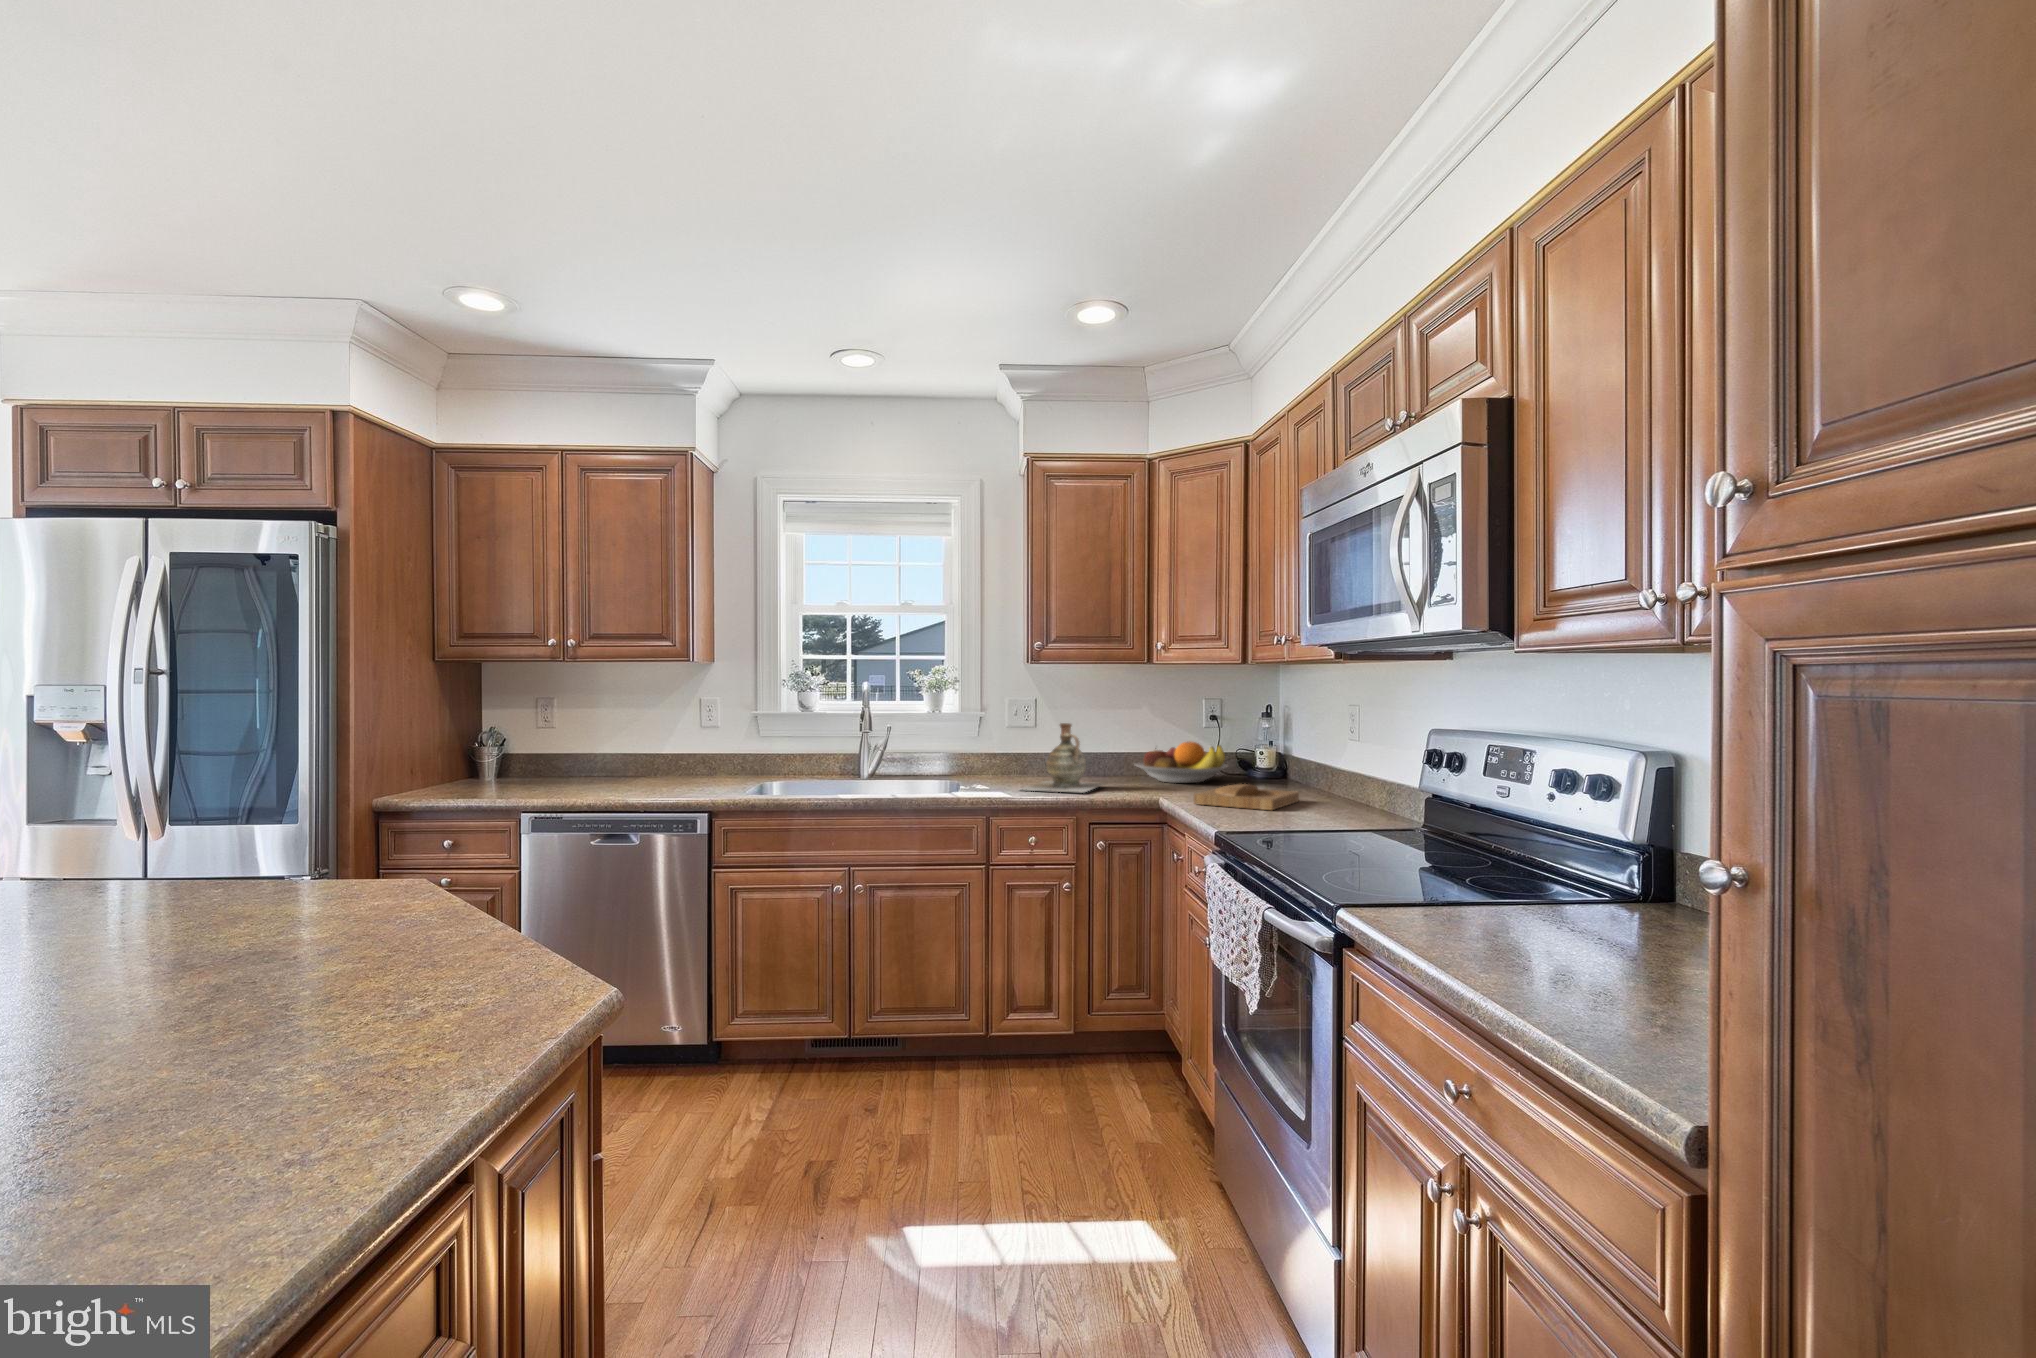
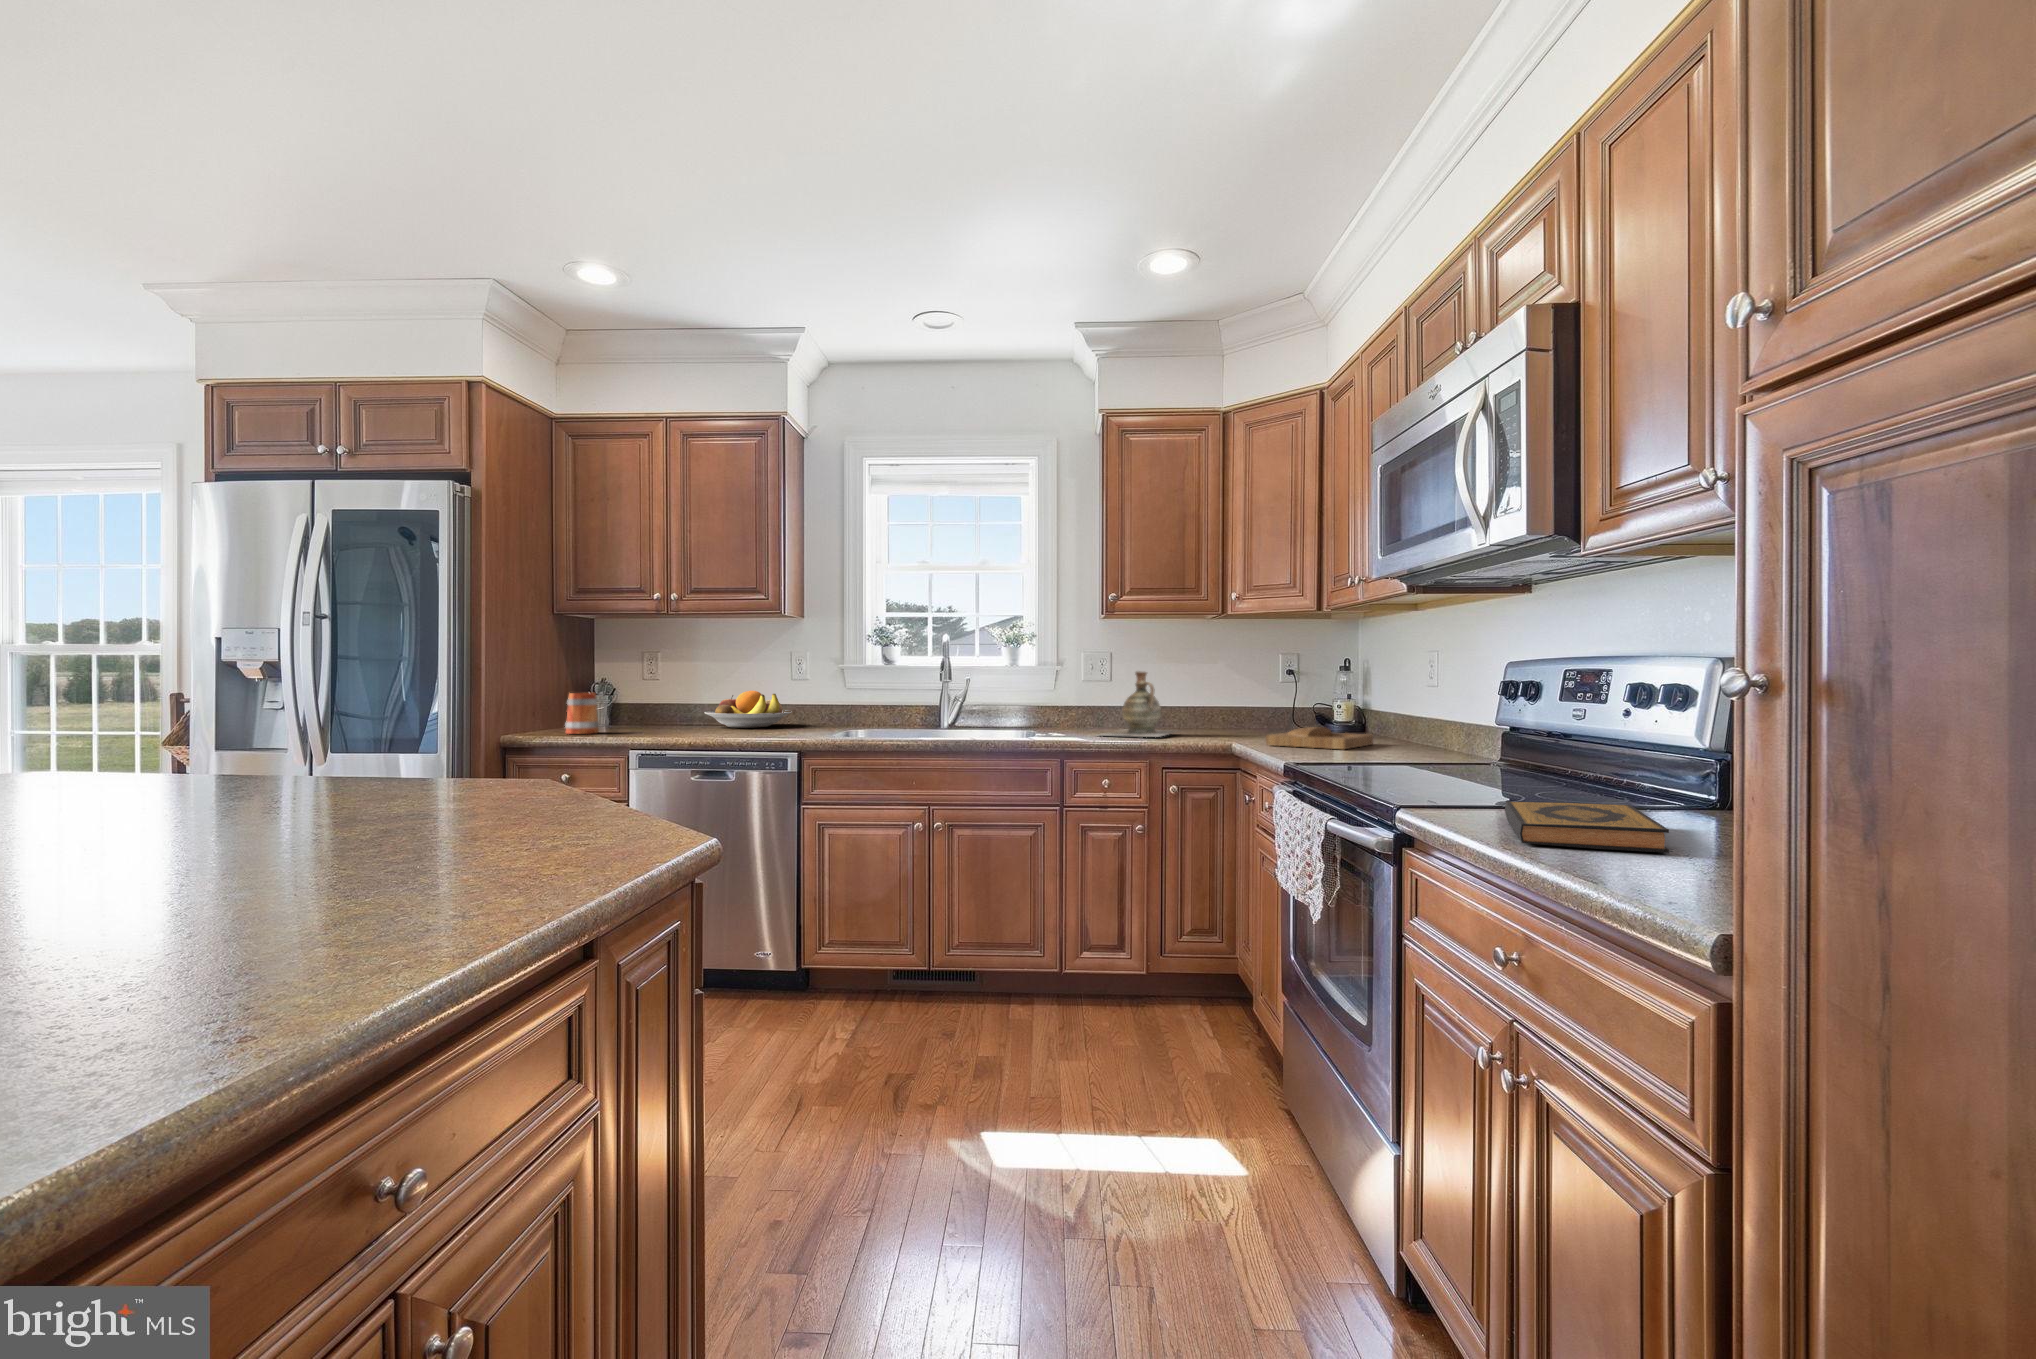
fruit bowl: present [1135,741,1228,783] -> present [705,691,792,728]
mug: none [444,747,494,793] -> present [565,693,609,734]
hardback book: none [1447,905,1616,976] -> present [1505,801,1669,853]

